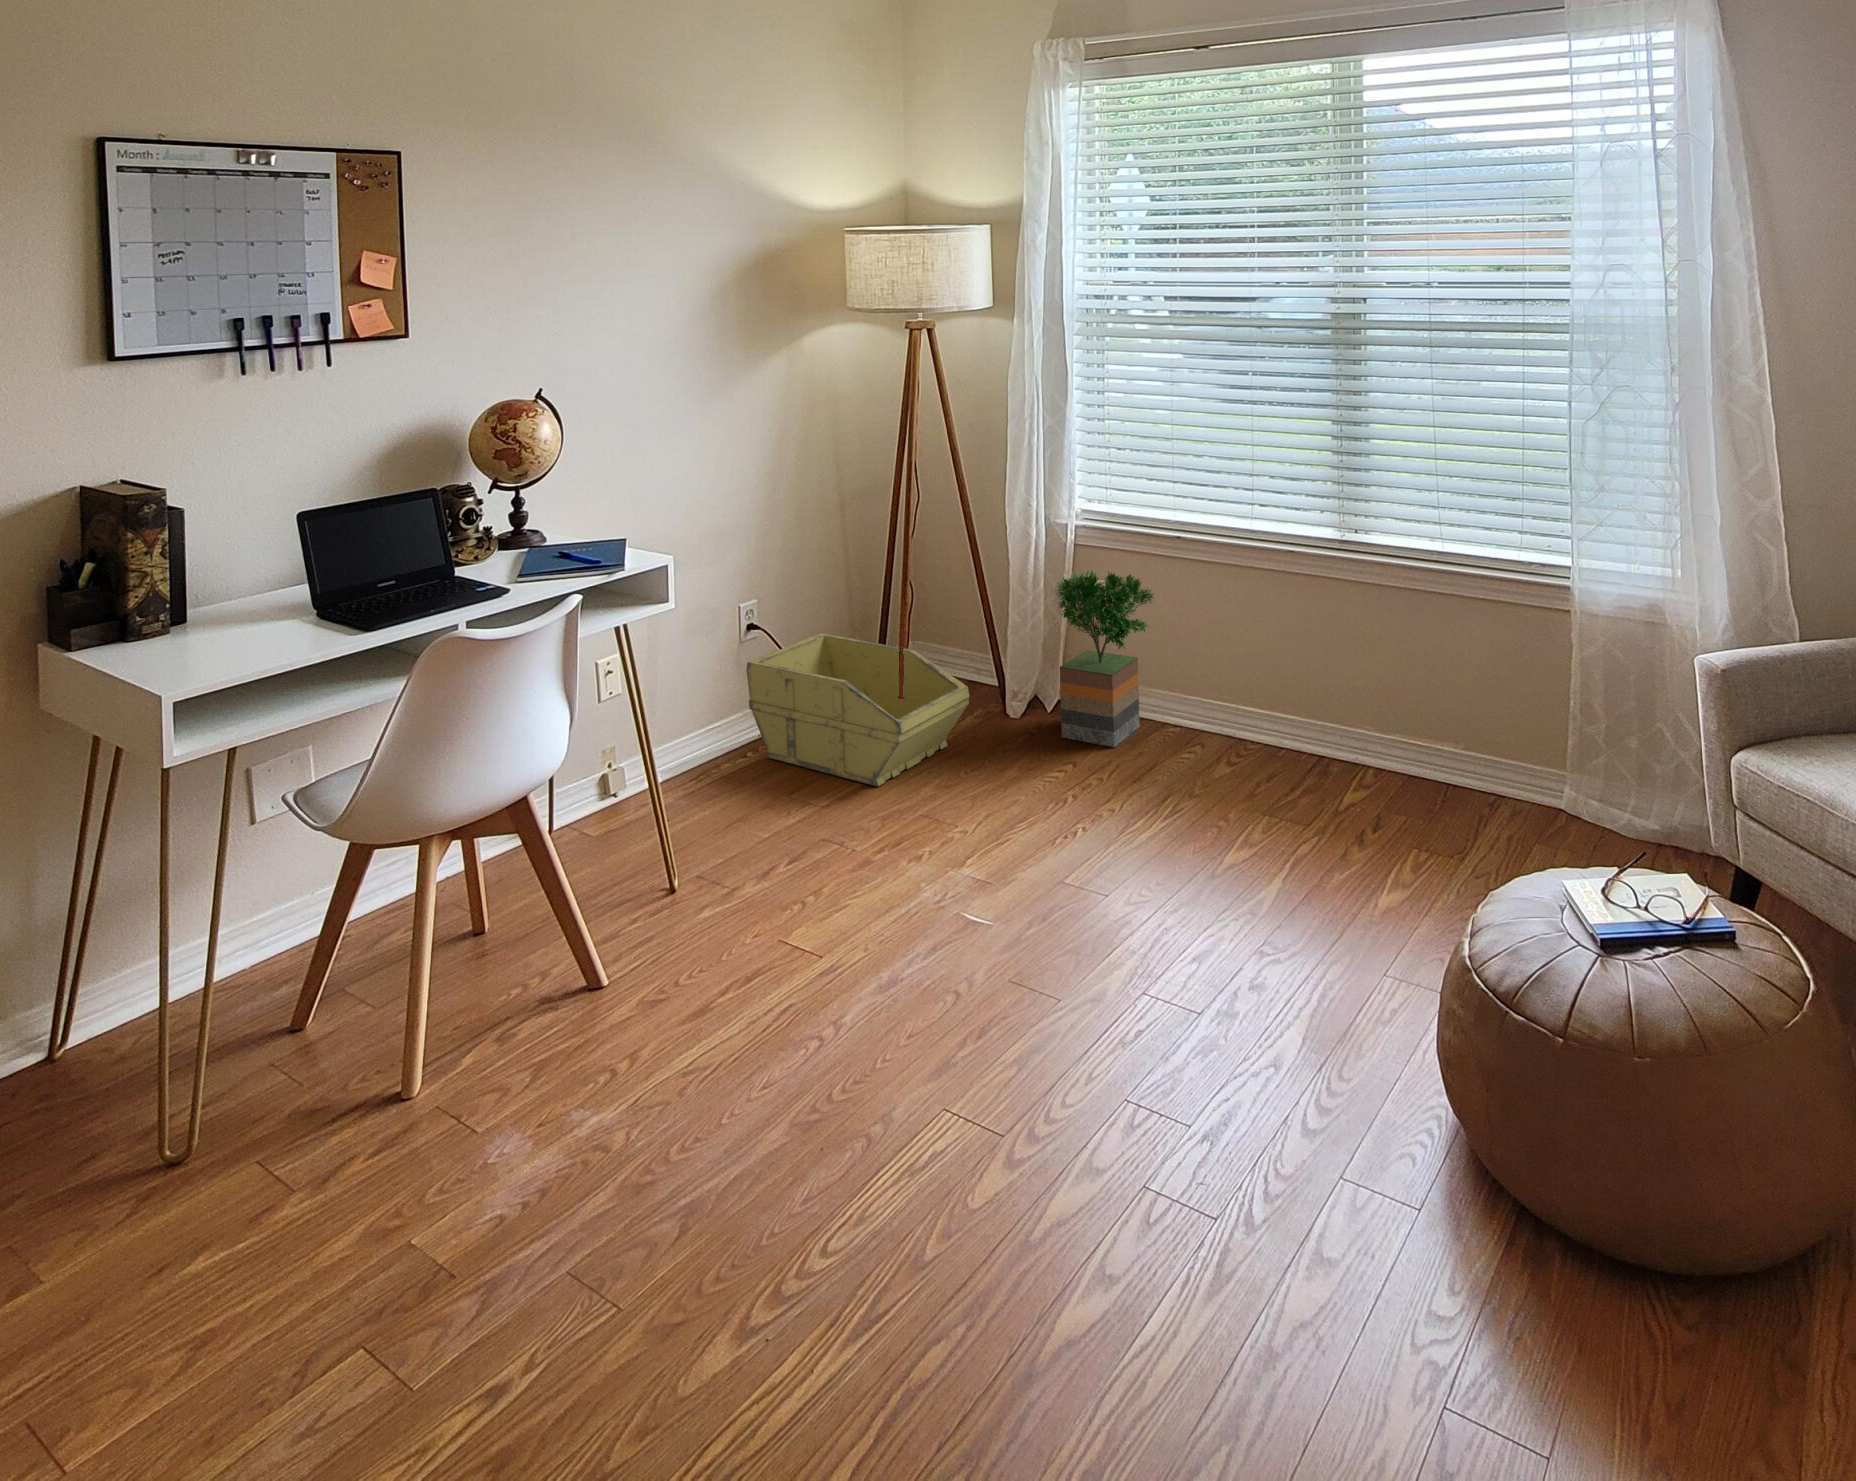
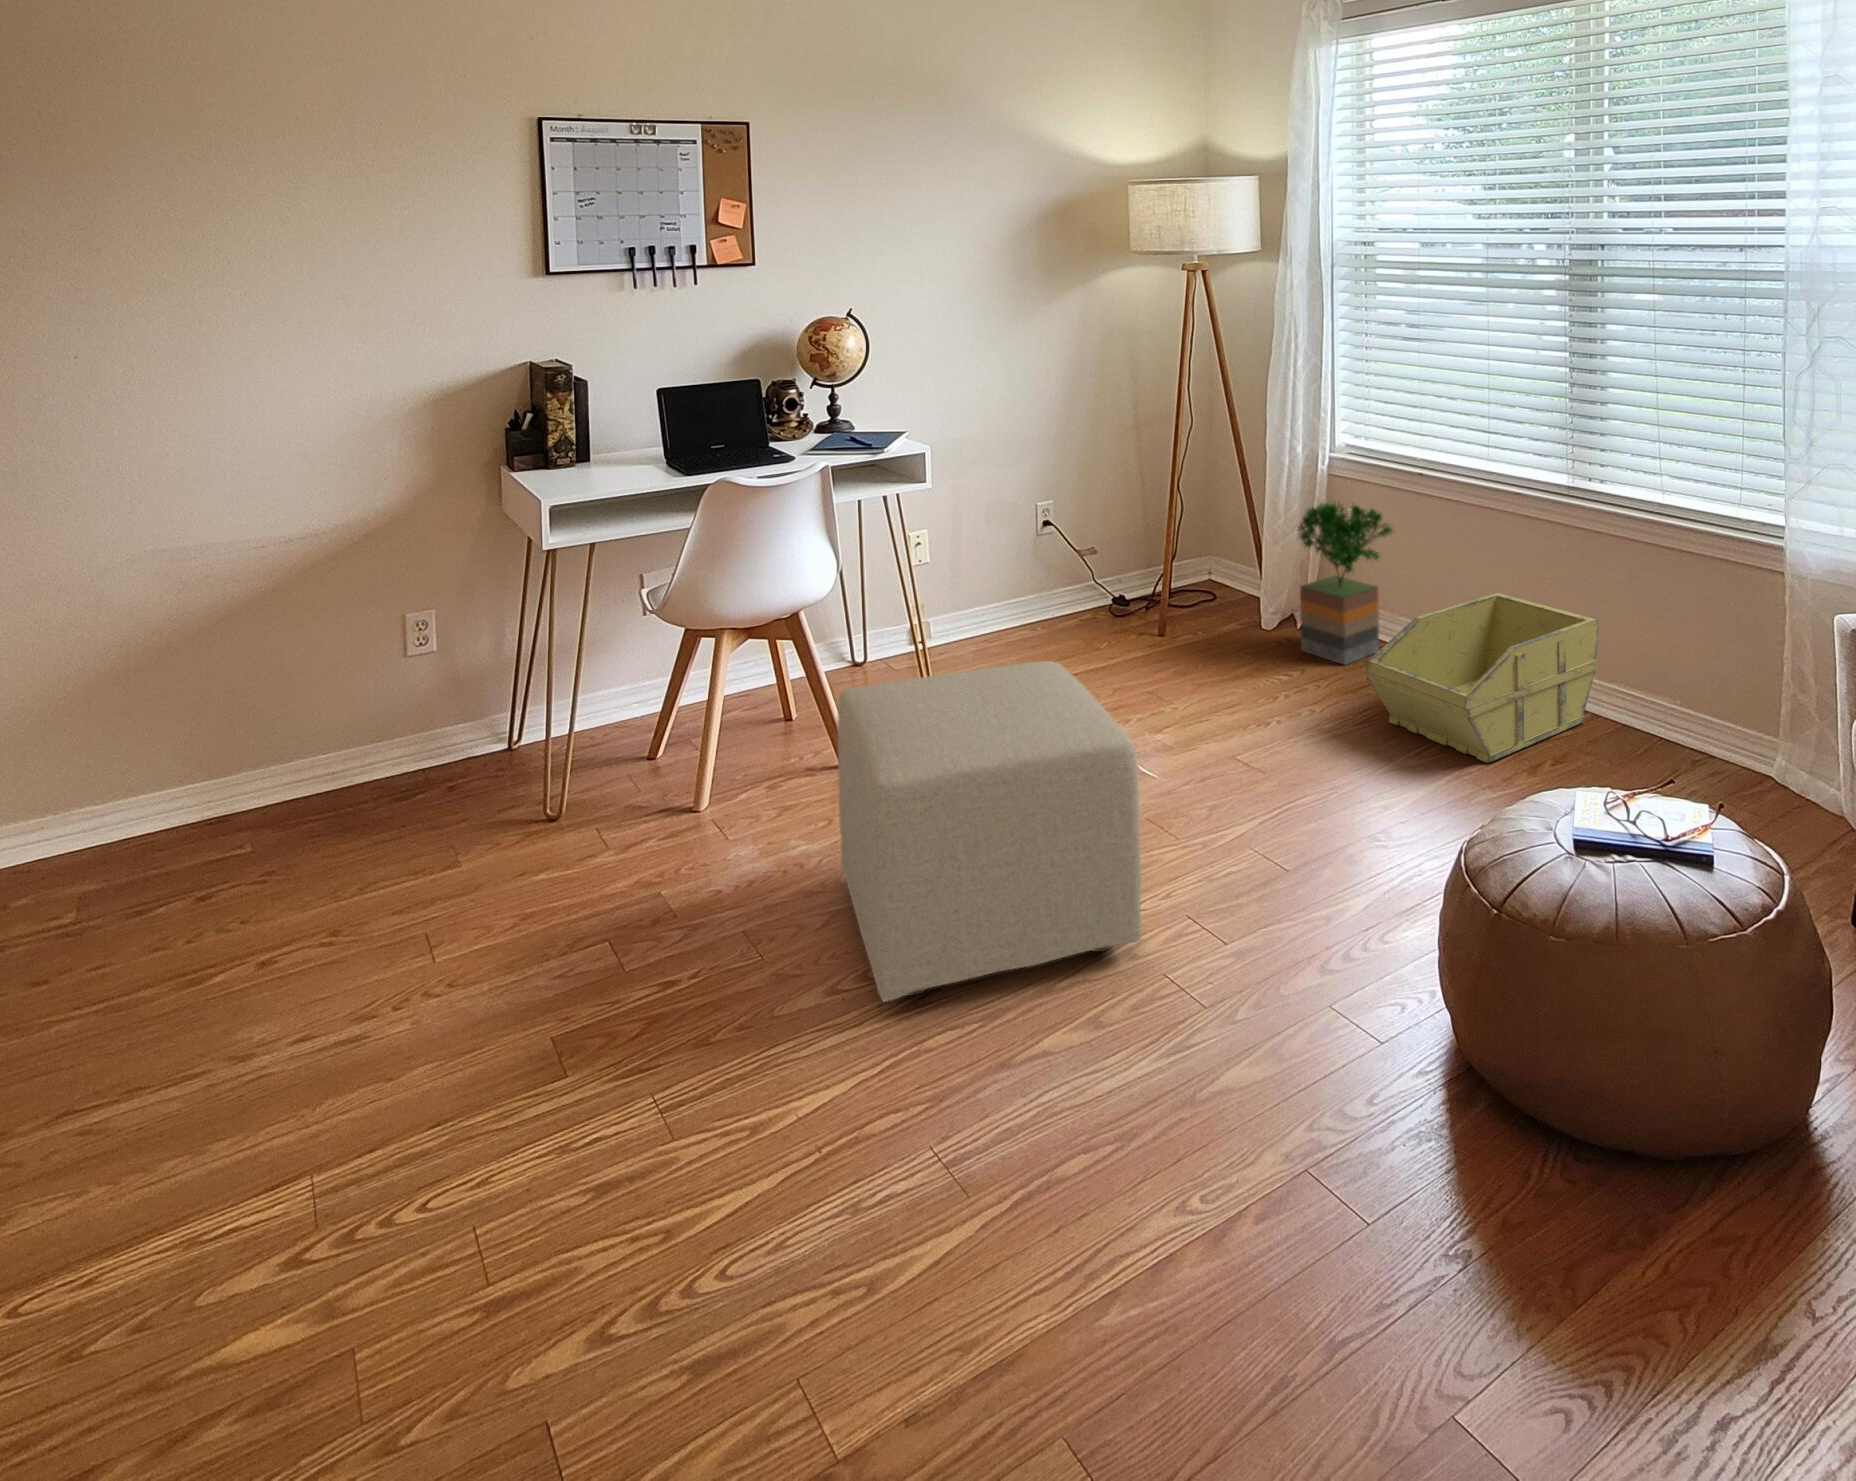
storage bin: present [747,633,970,786] -> present [1366,593,1598,763]
ottoman: none [658,812,1088,1329] -> present [837,661,1142,1002]

